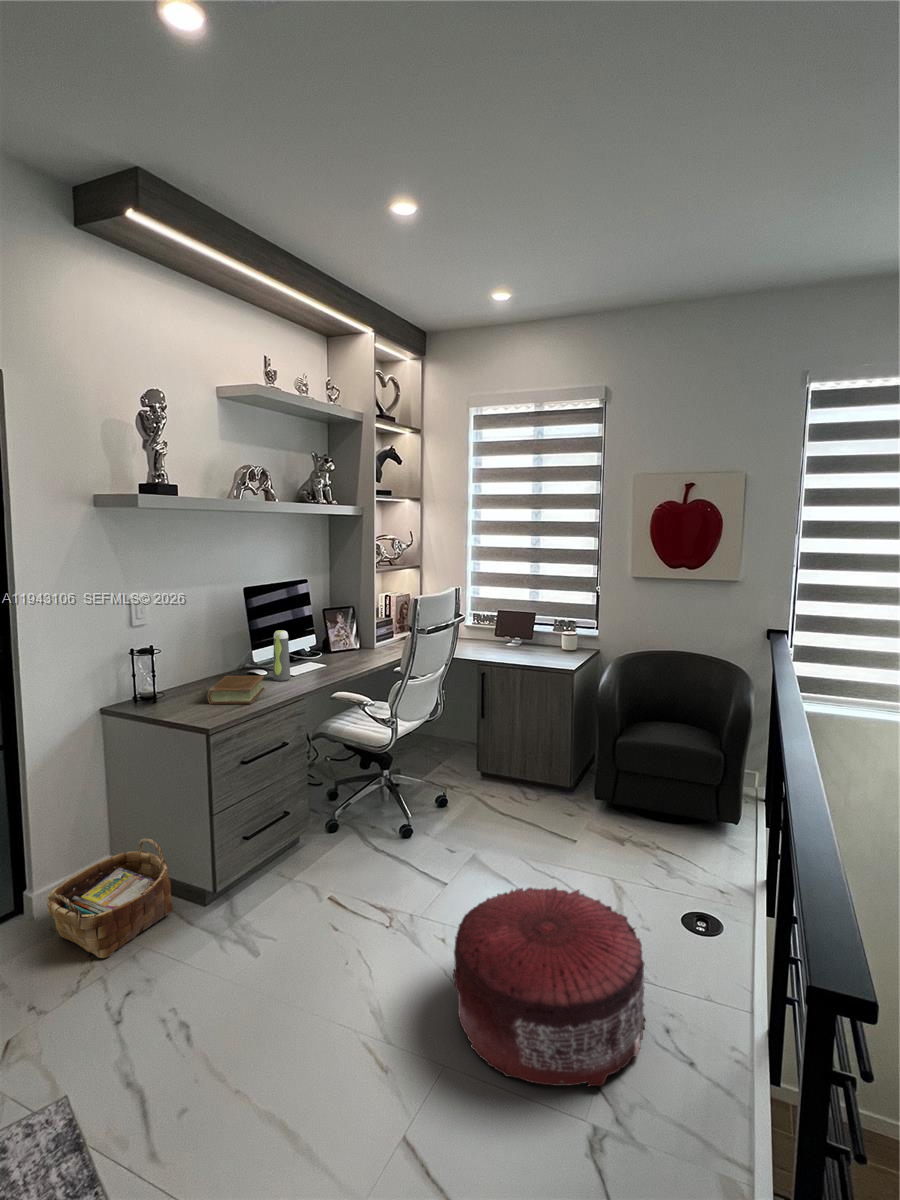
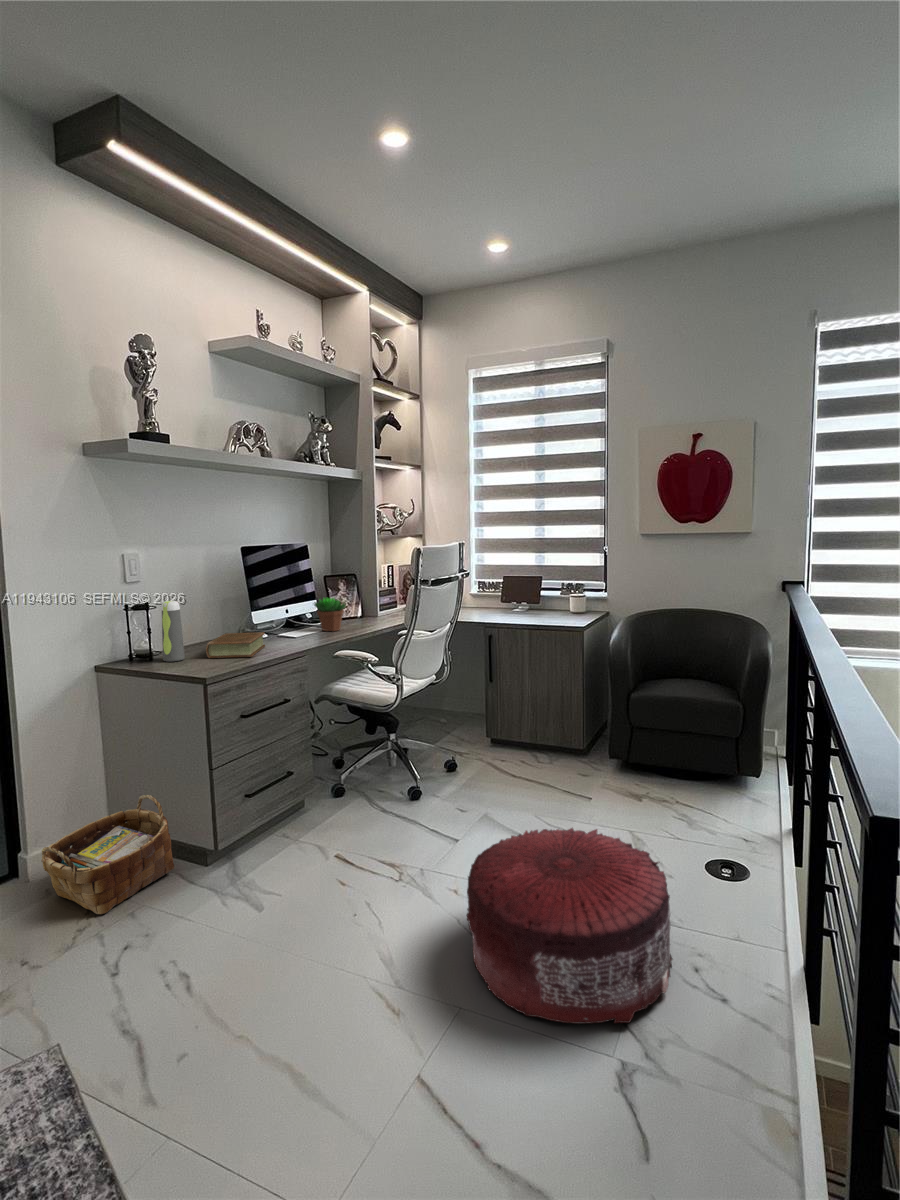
water bottle: present [273,630,290,681] -> present [161,601,185,662]
succulent plant: none [310,636,344,670] -> present [314,597,346,631]

